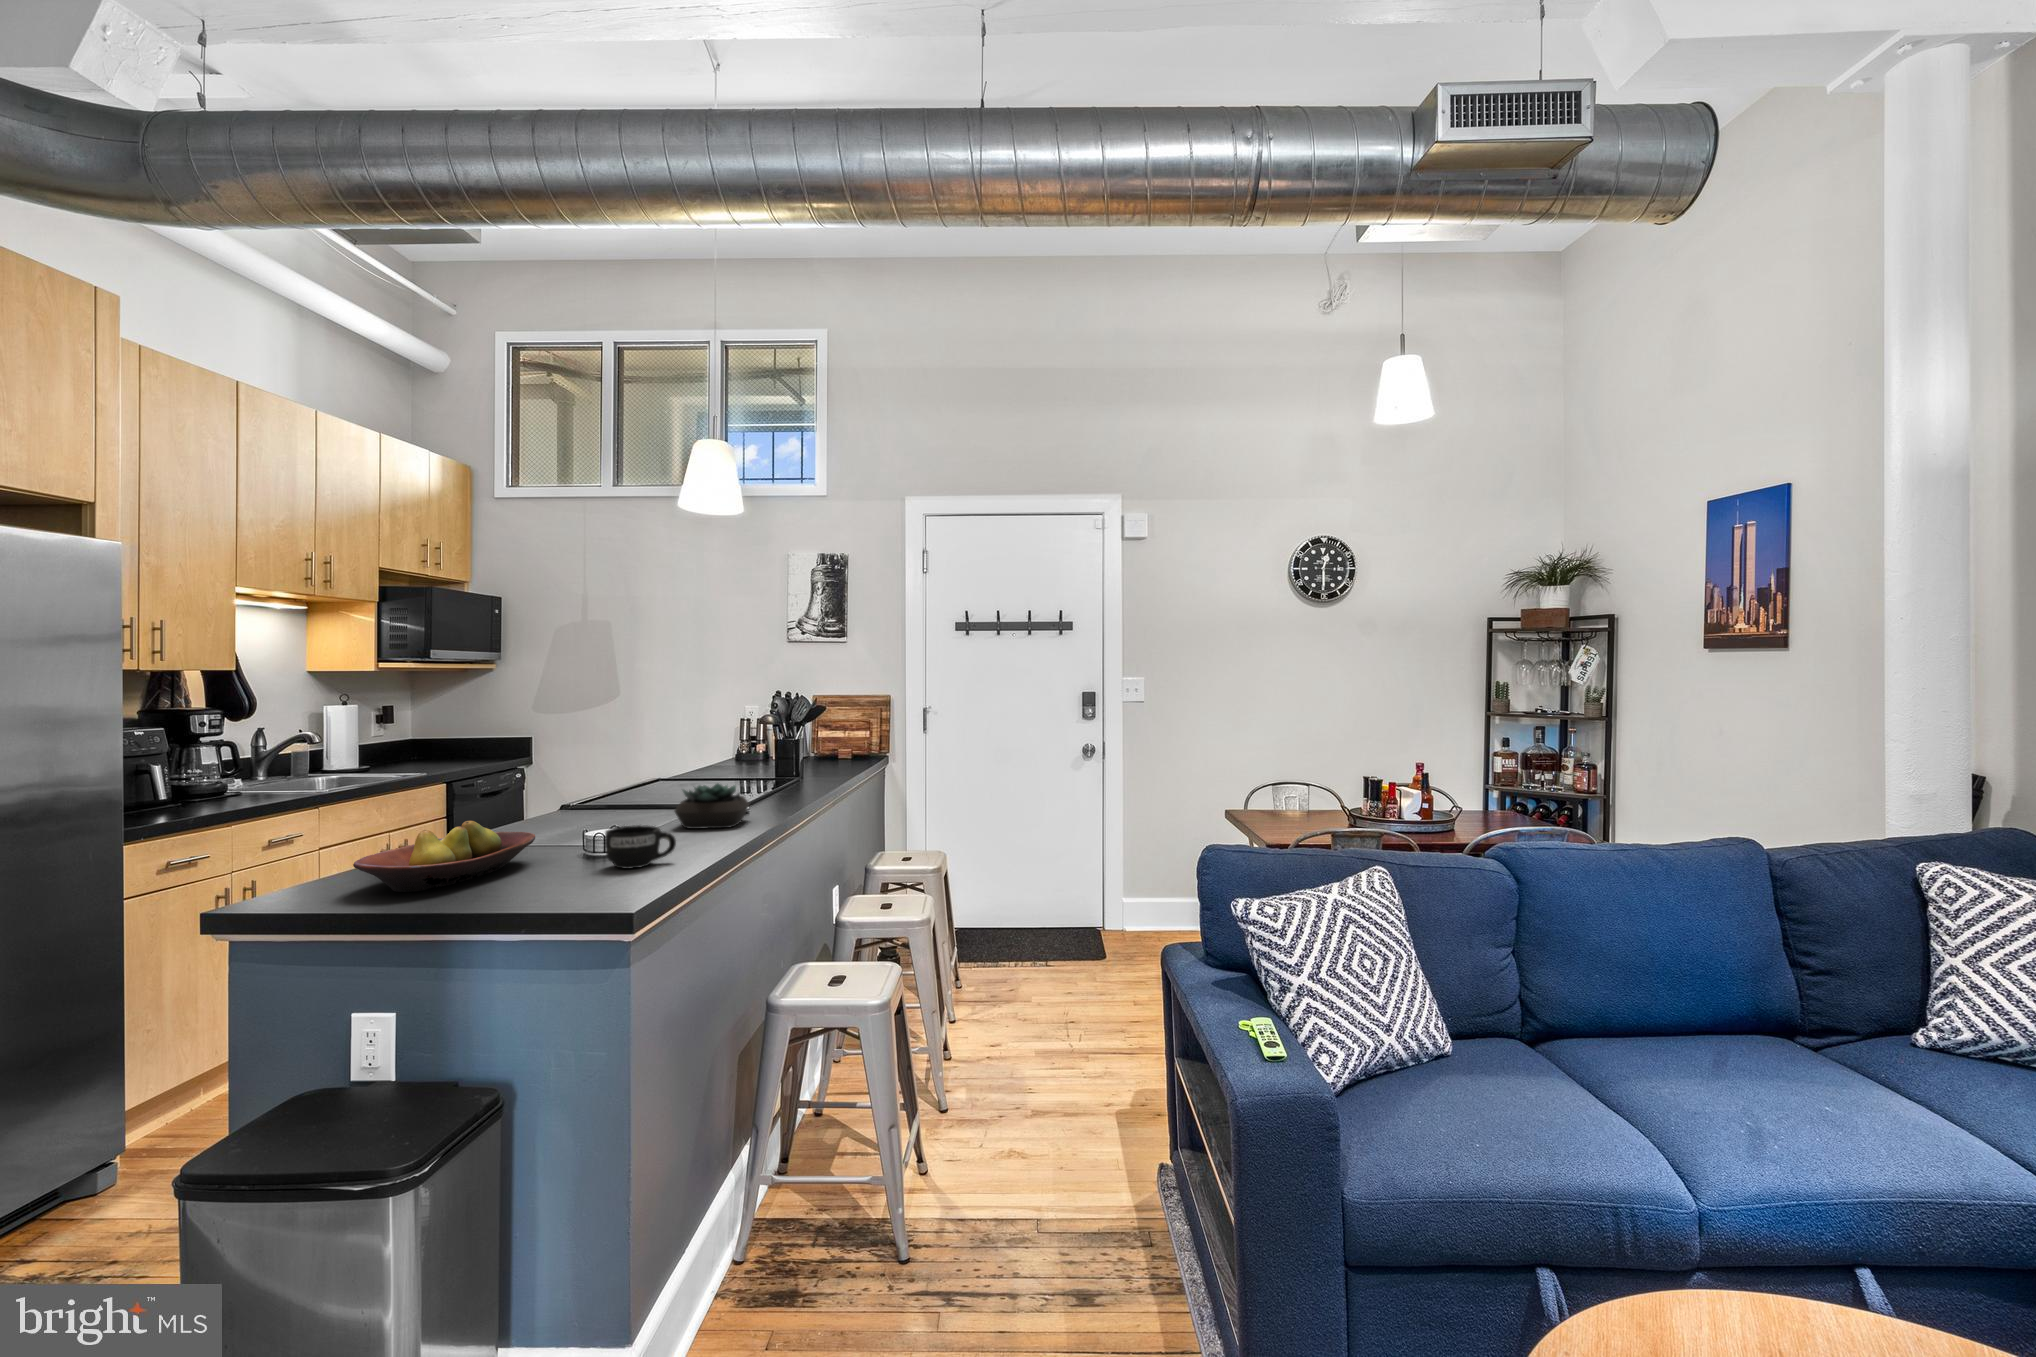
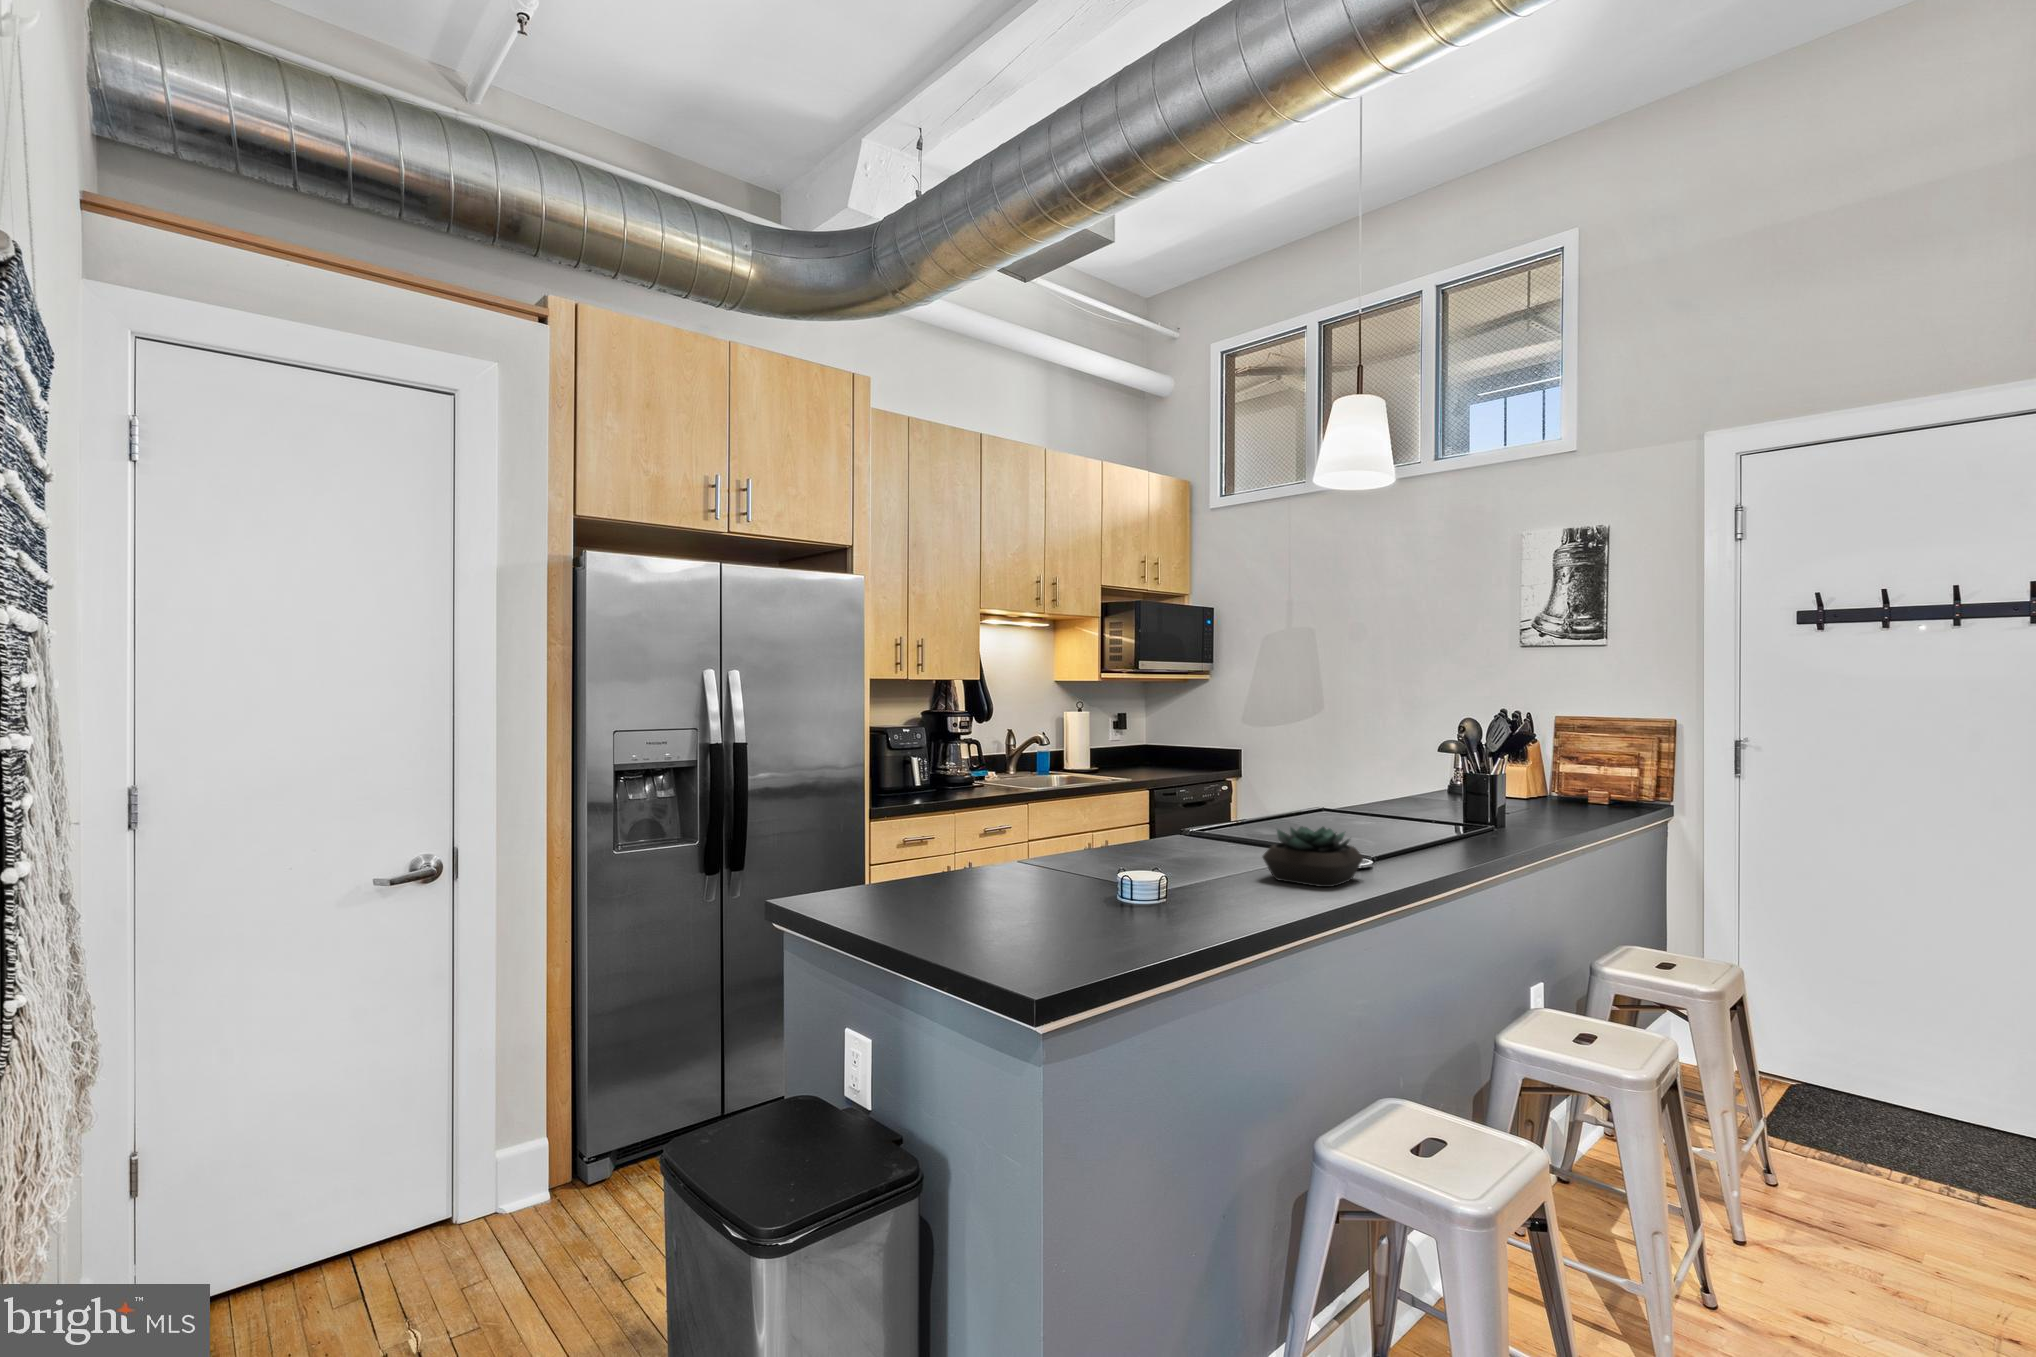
fruit bowl: present [353,821,535,892] -> none [900,842,1083,910]
mug: present [605,825,676,868] -> none [1128,871,1210,925]

